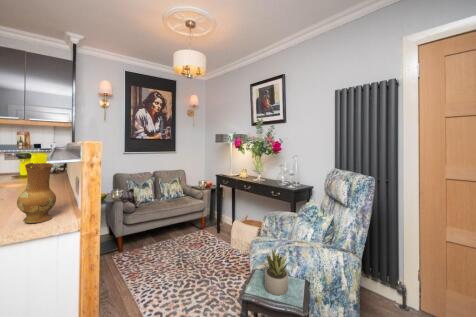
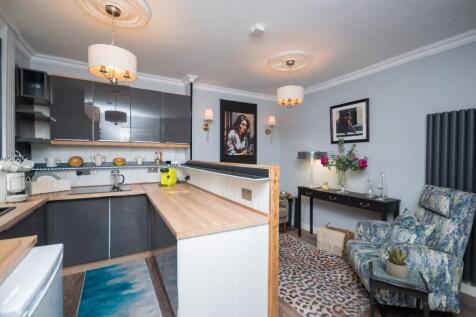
ceramic jug: present [17,163,56,223] -> none [227,177,244,213]

